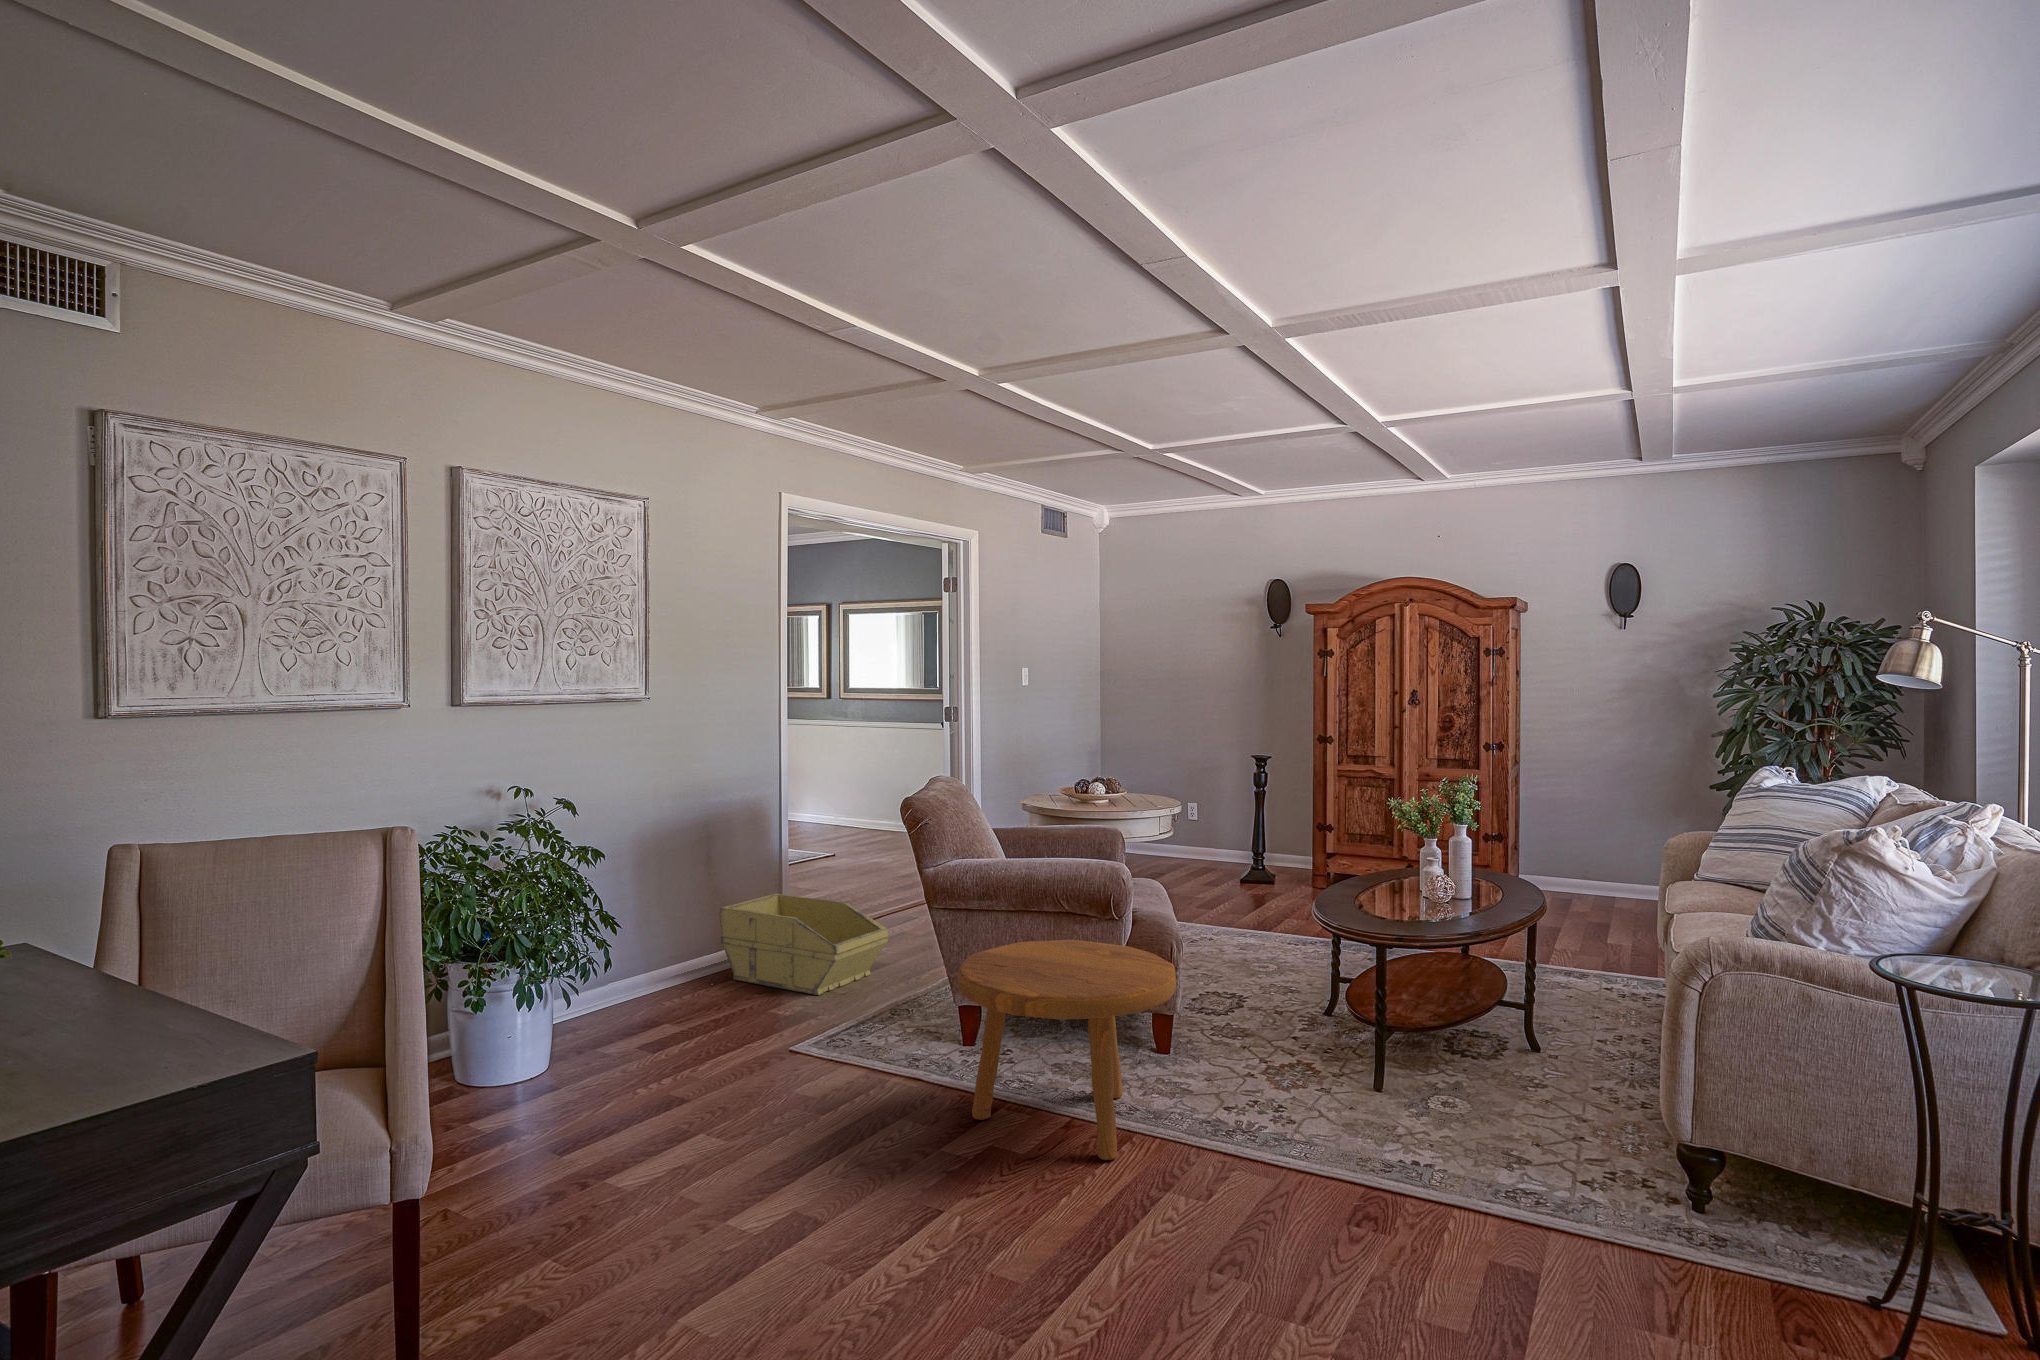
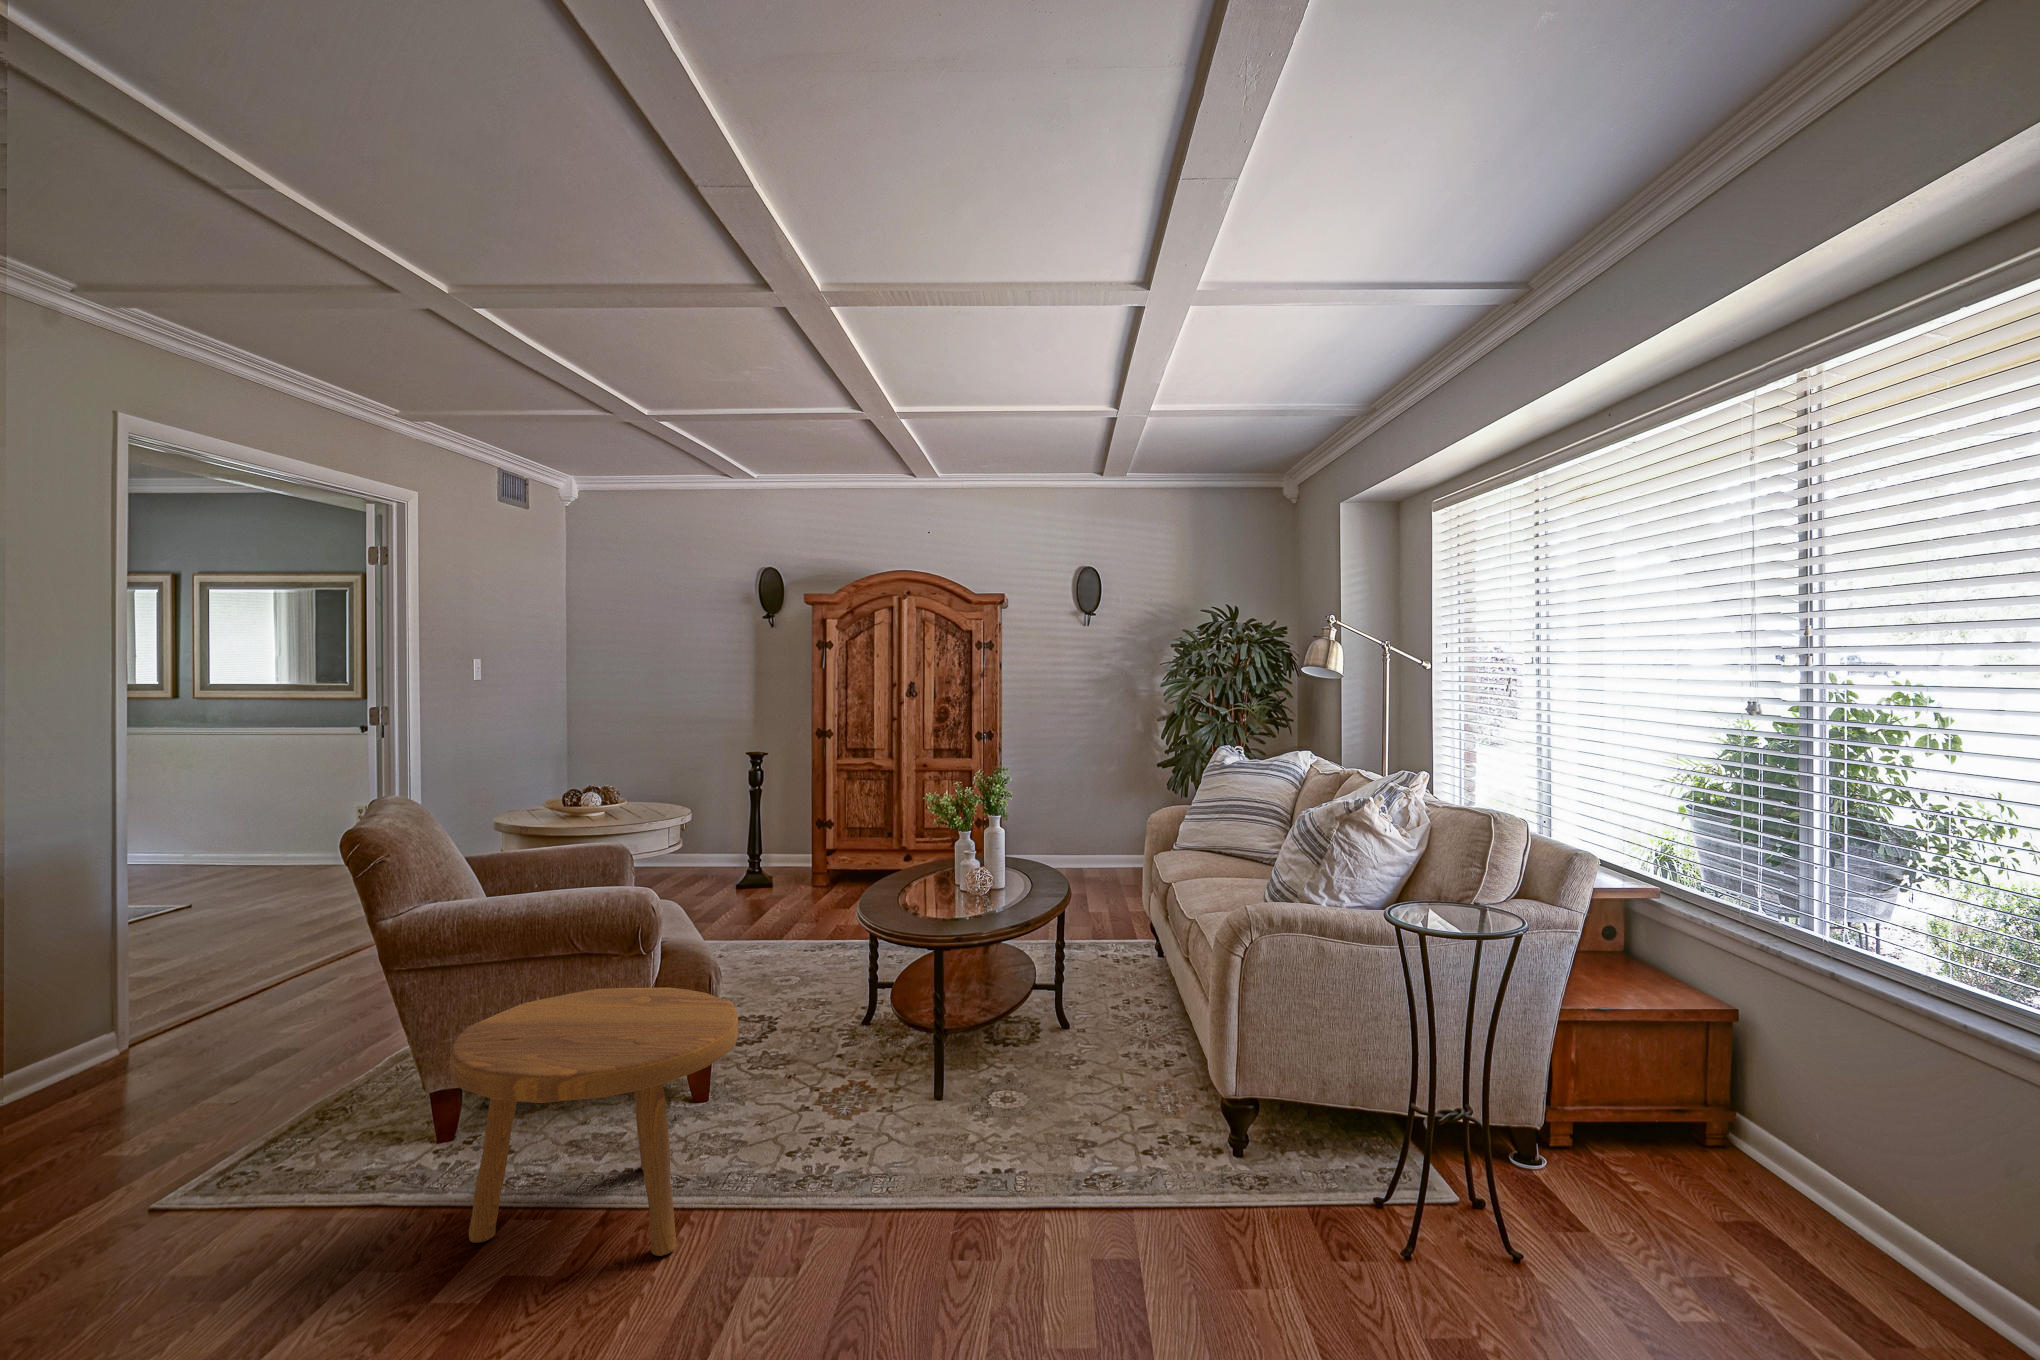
storage bin: present [720,894,889,995] -> none [8,976,306,1112]

